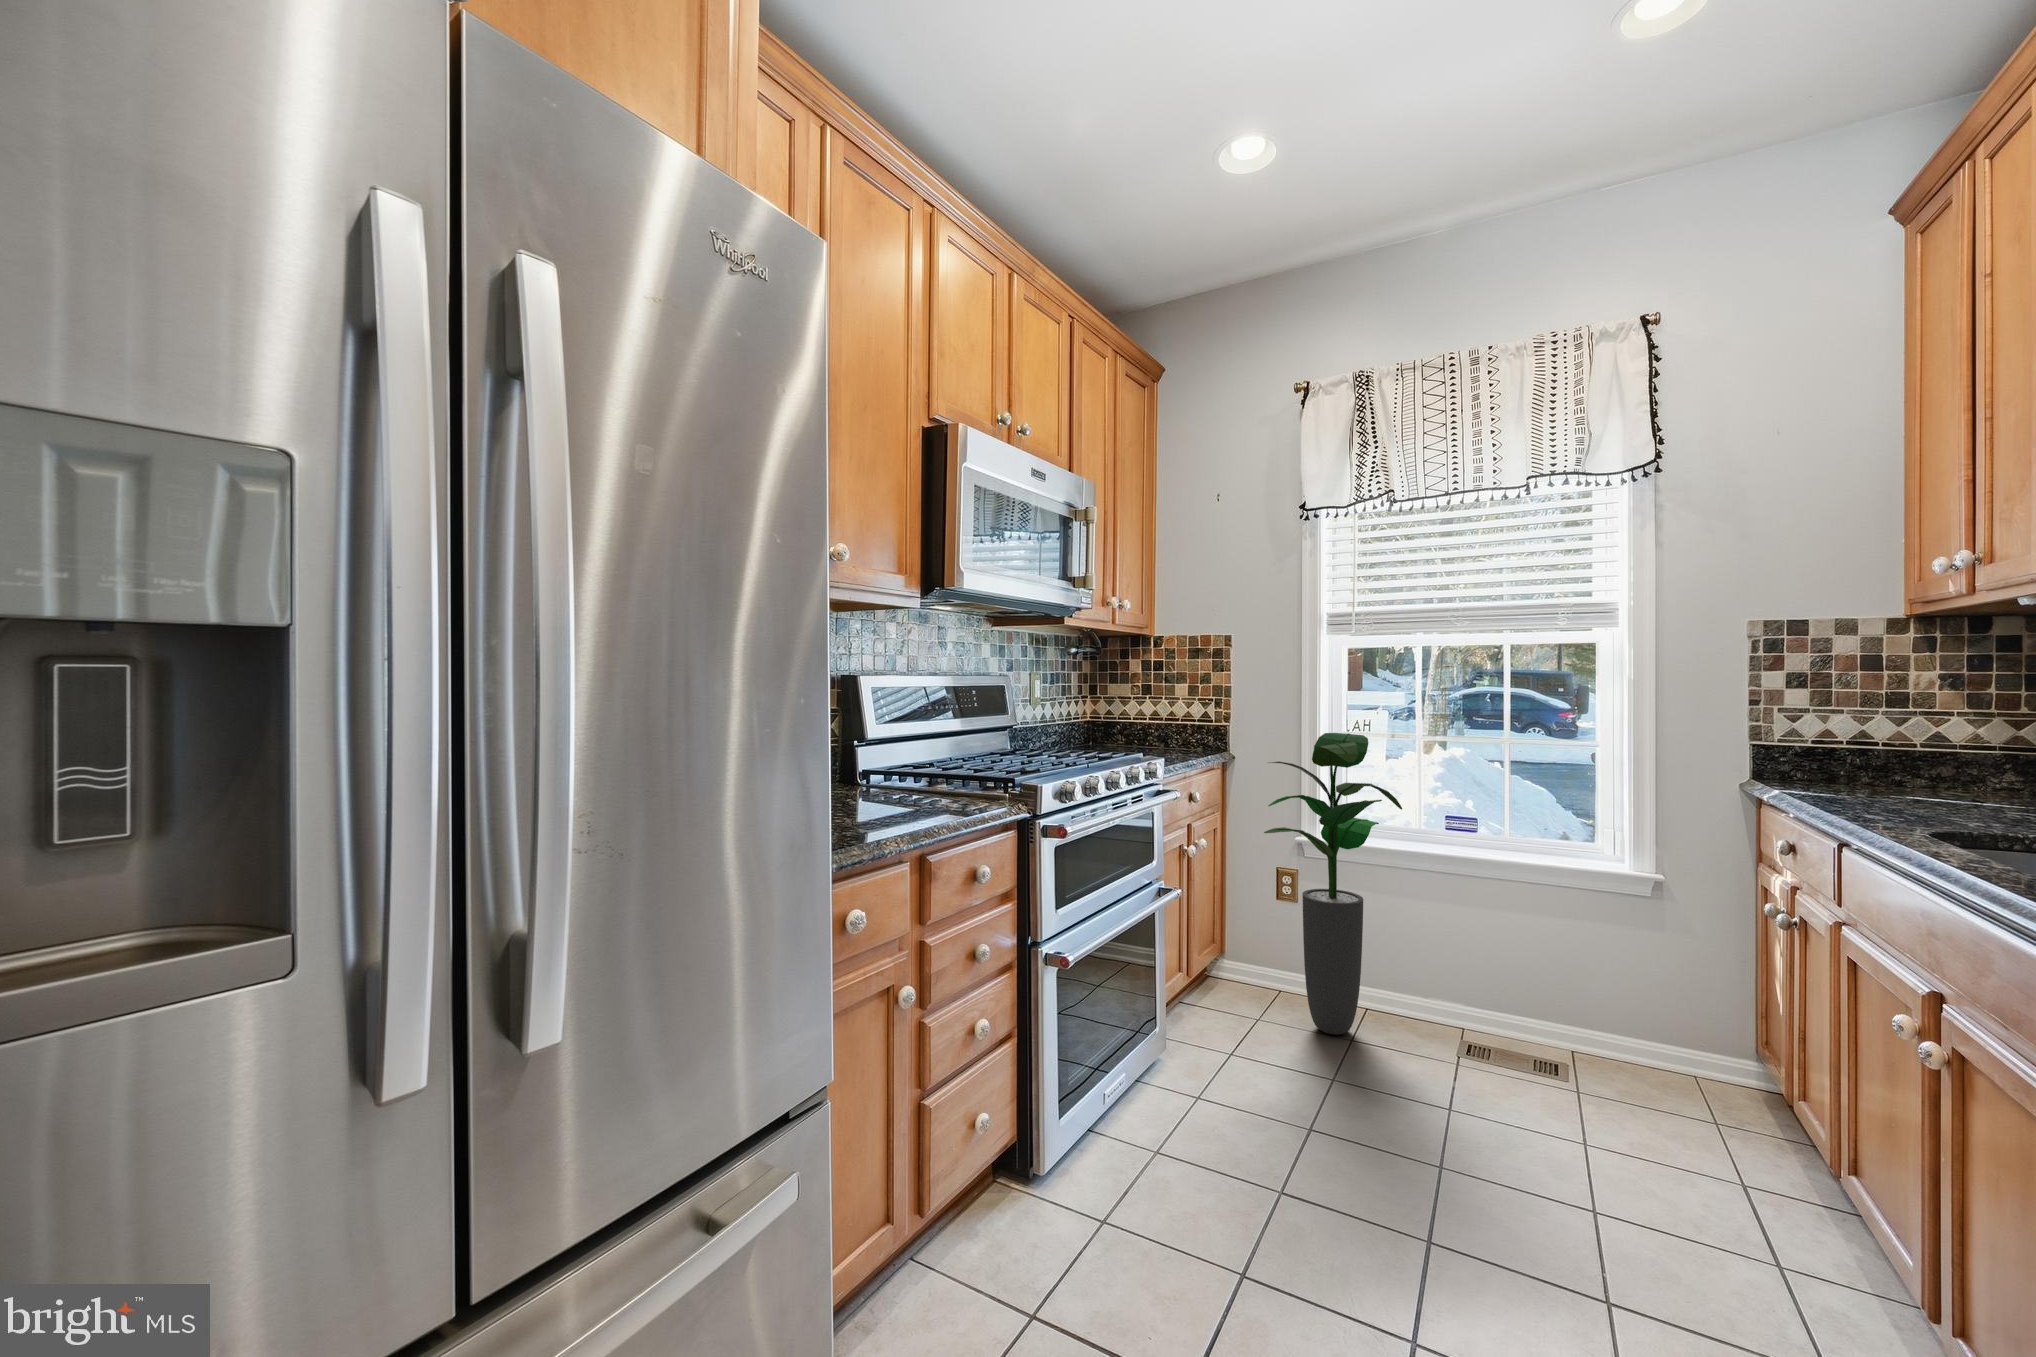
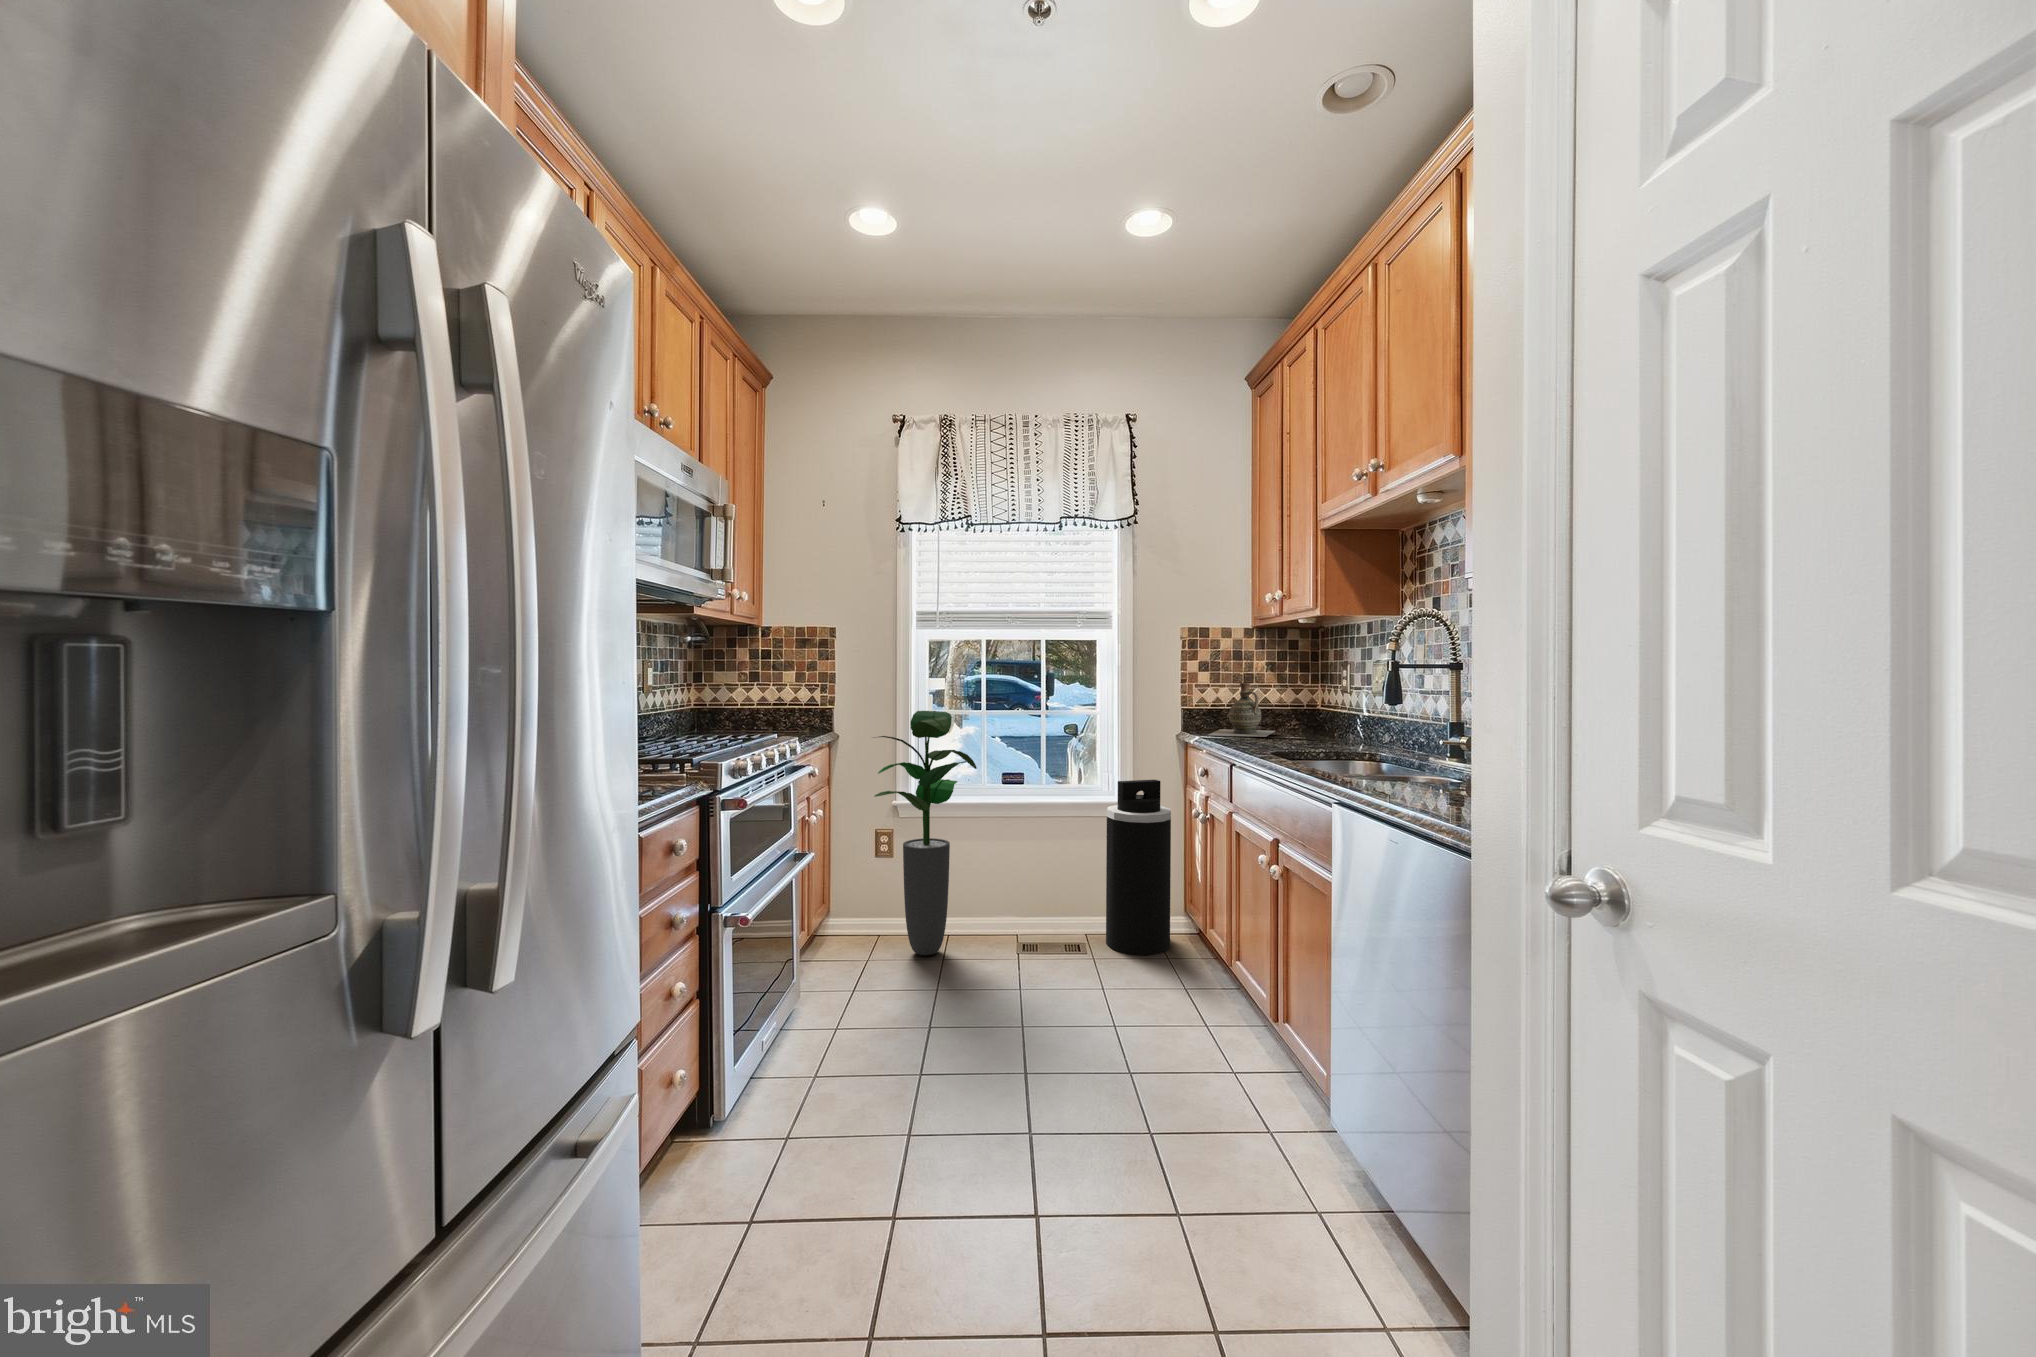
ceramic jug: none [1800,706,1958,798] -> present [1209,683,1275,737]
trash can: none [1605,845,1725,1112] -> present [1106,780,1171,955]

